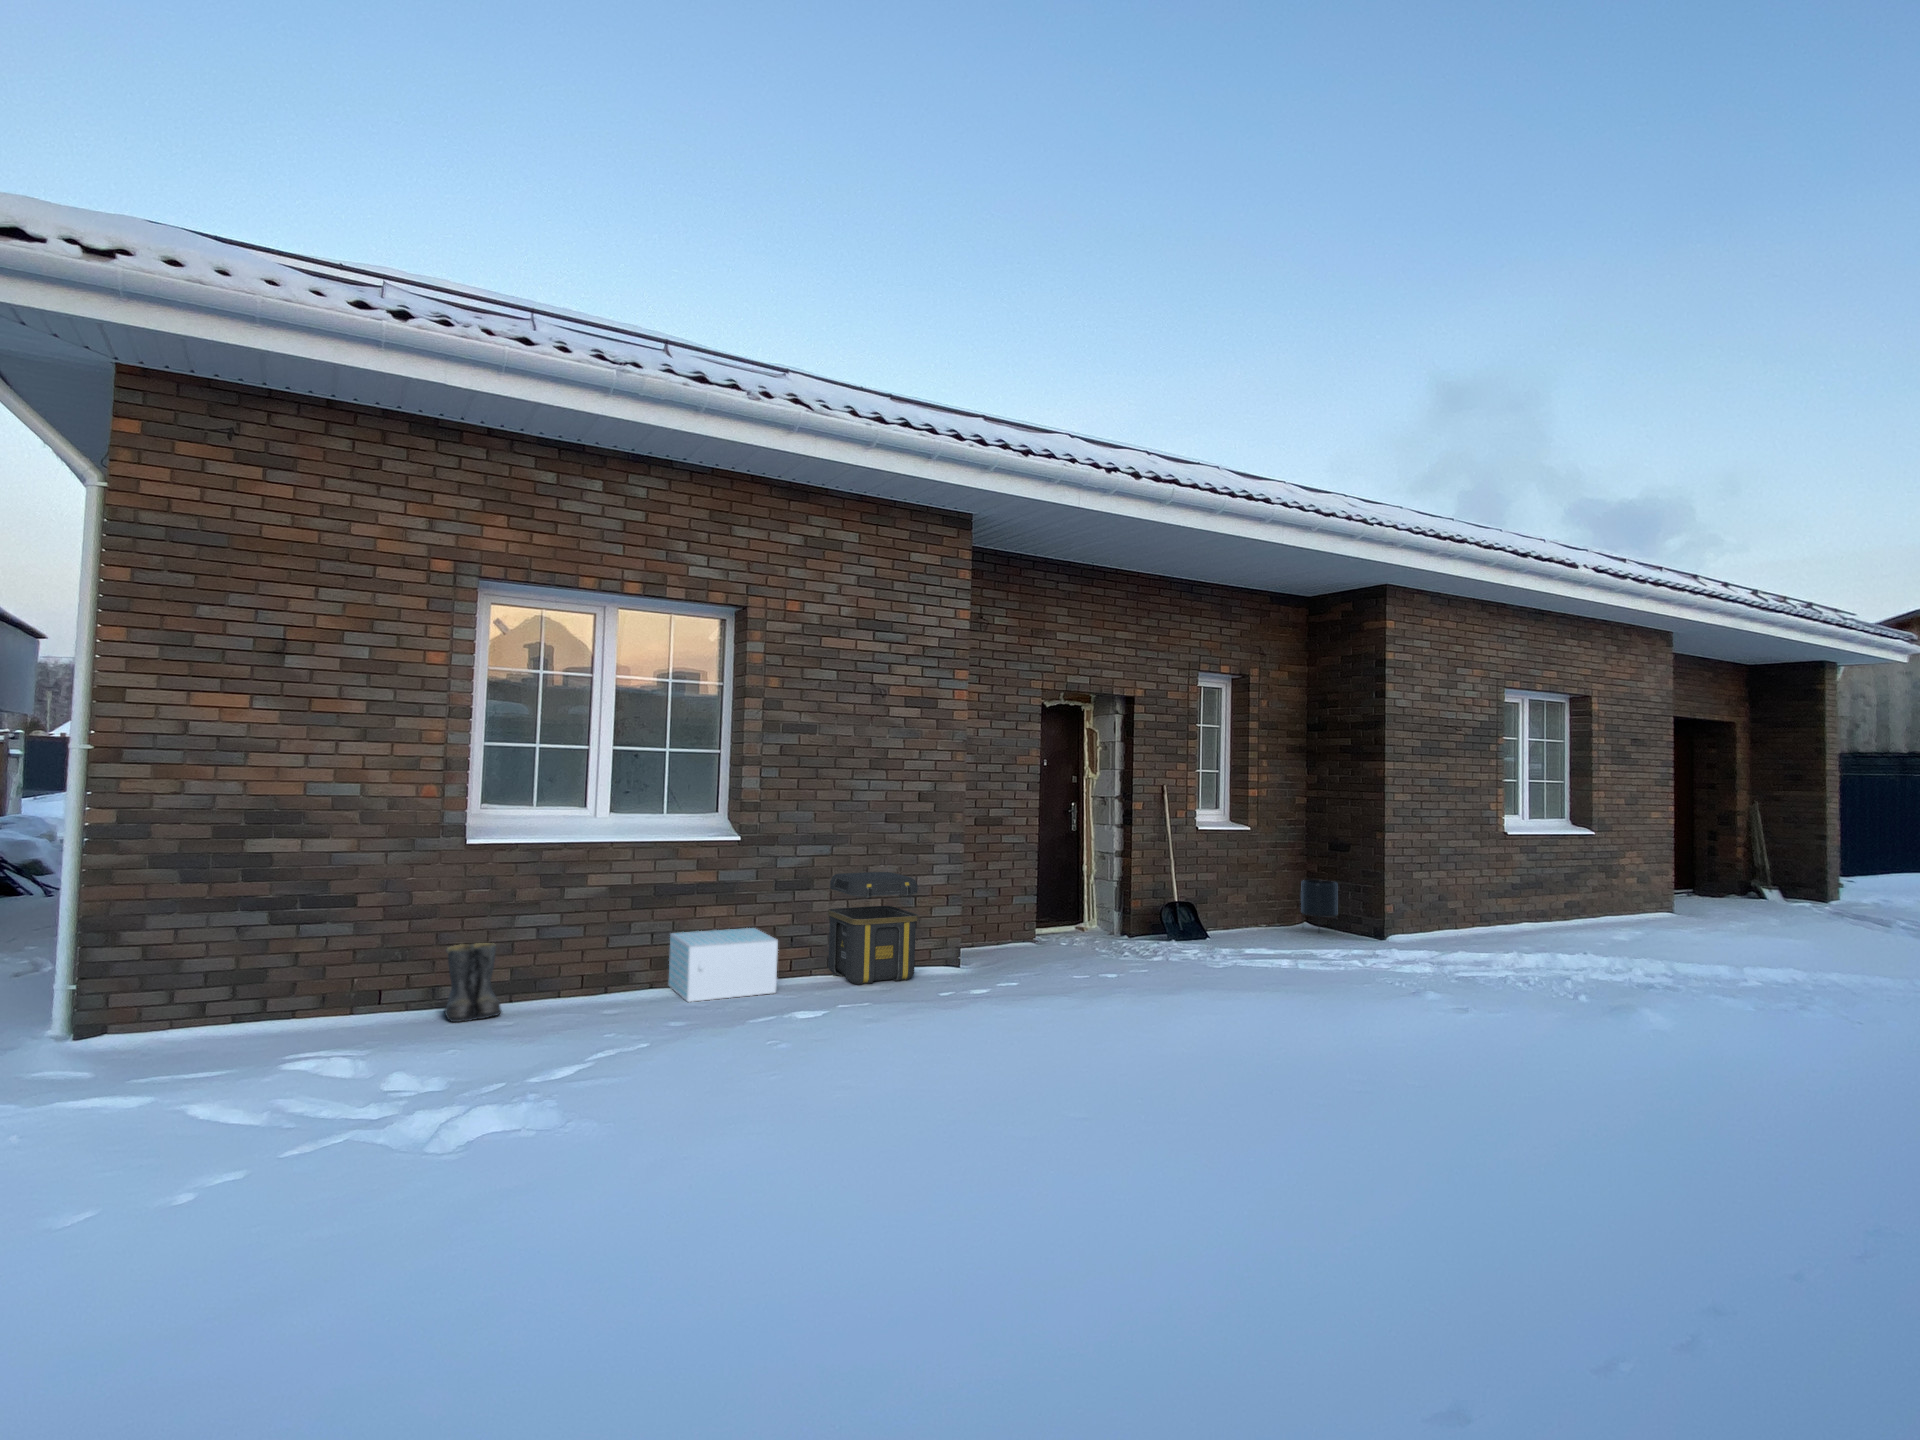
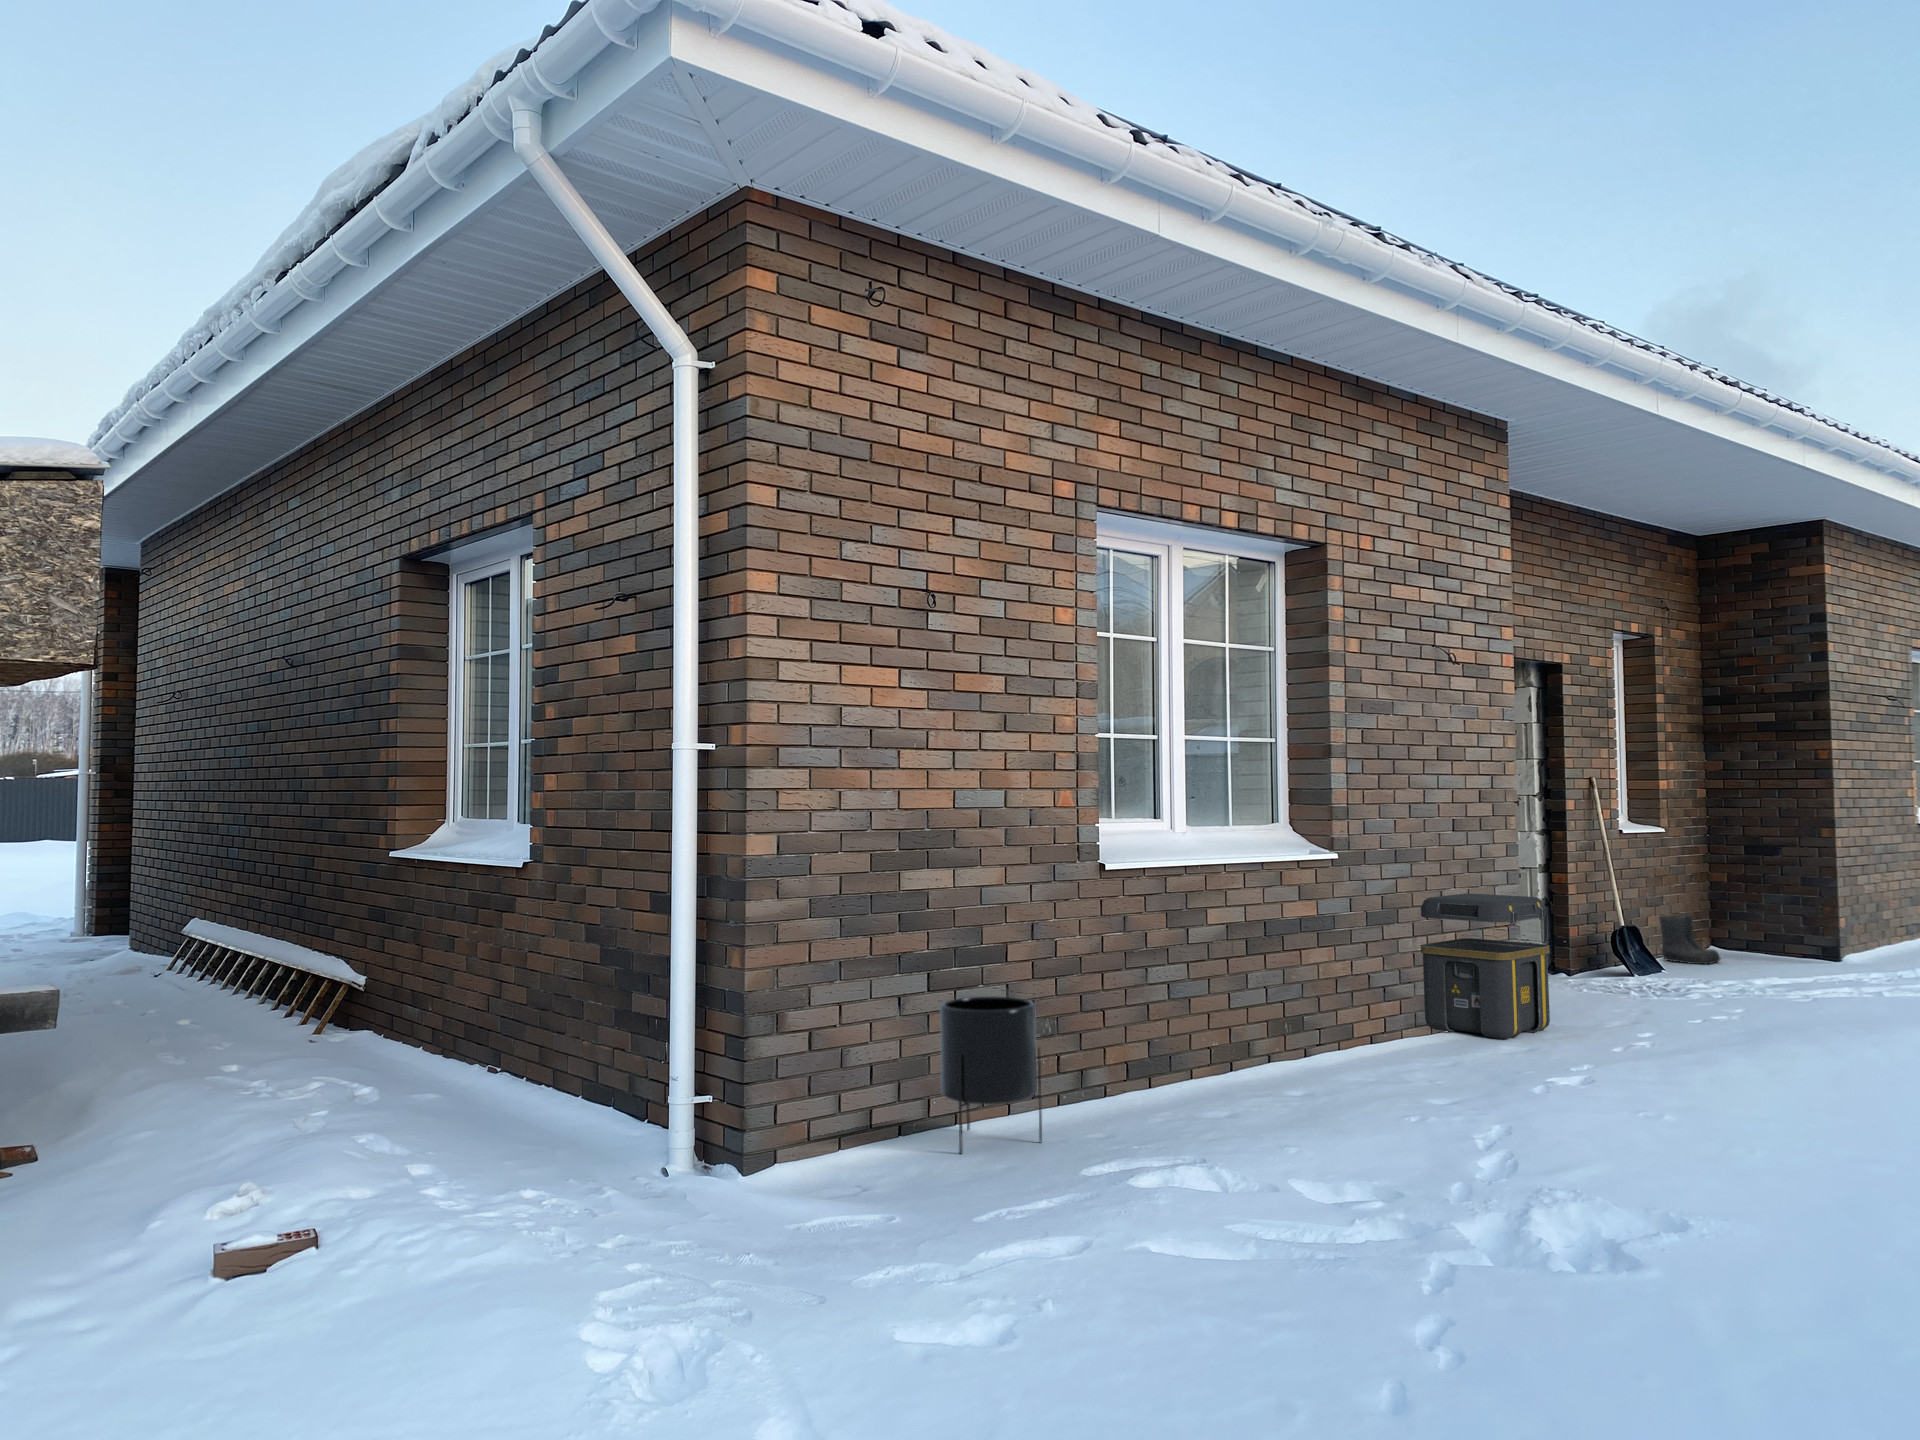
planter: present [1301,880,1337,917] -> present [940,996,1042,1154]
storage box: present [669,928,778,1002] -> none [1292,974,1449,1071]
boots: present [444,943,502,1022] -> present [1659,914,1721,964]

